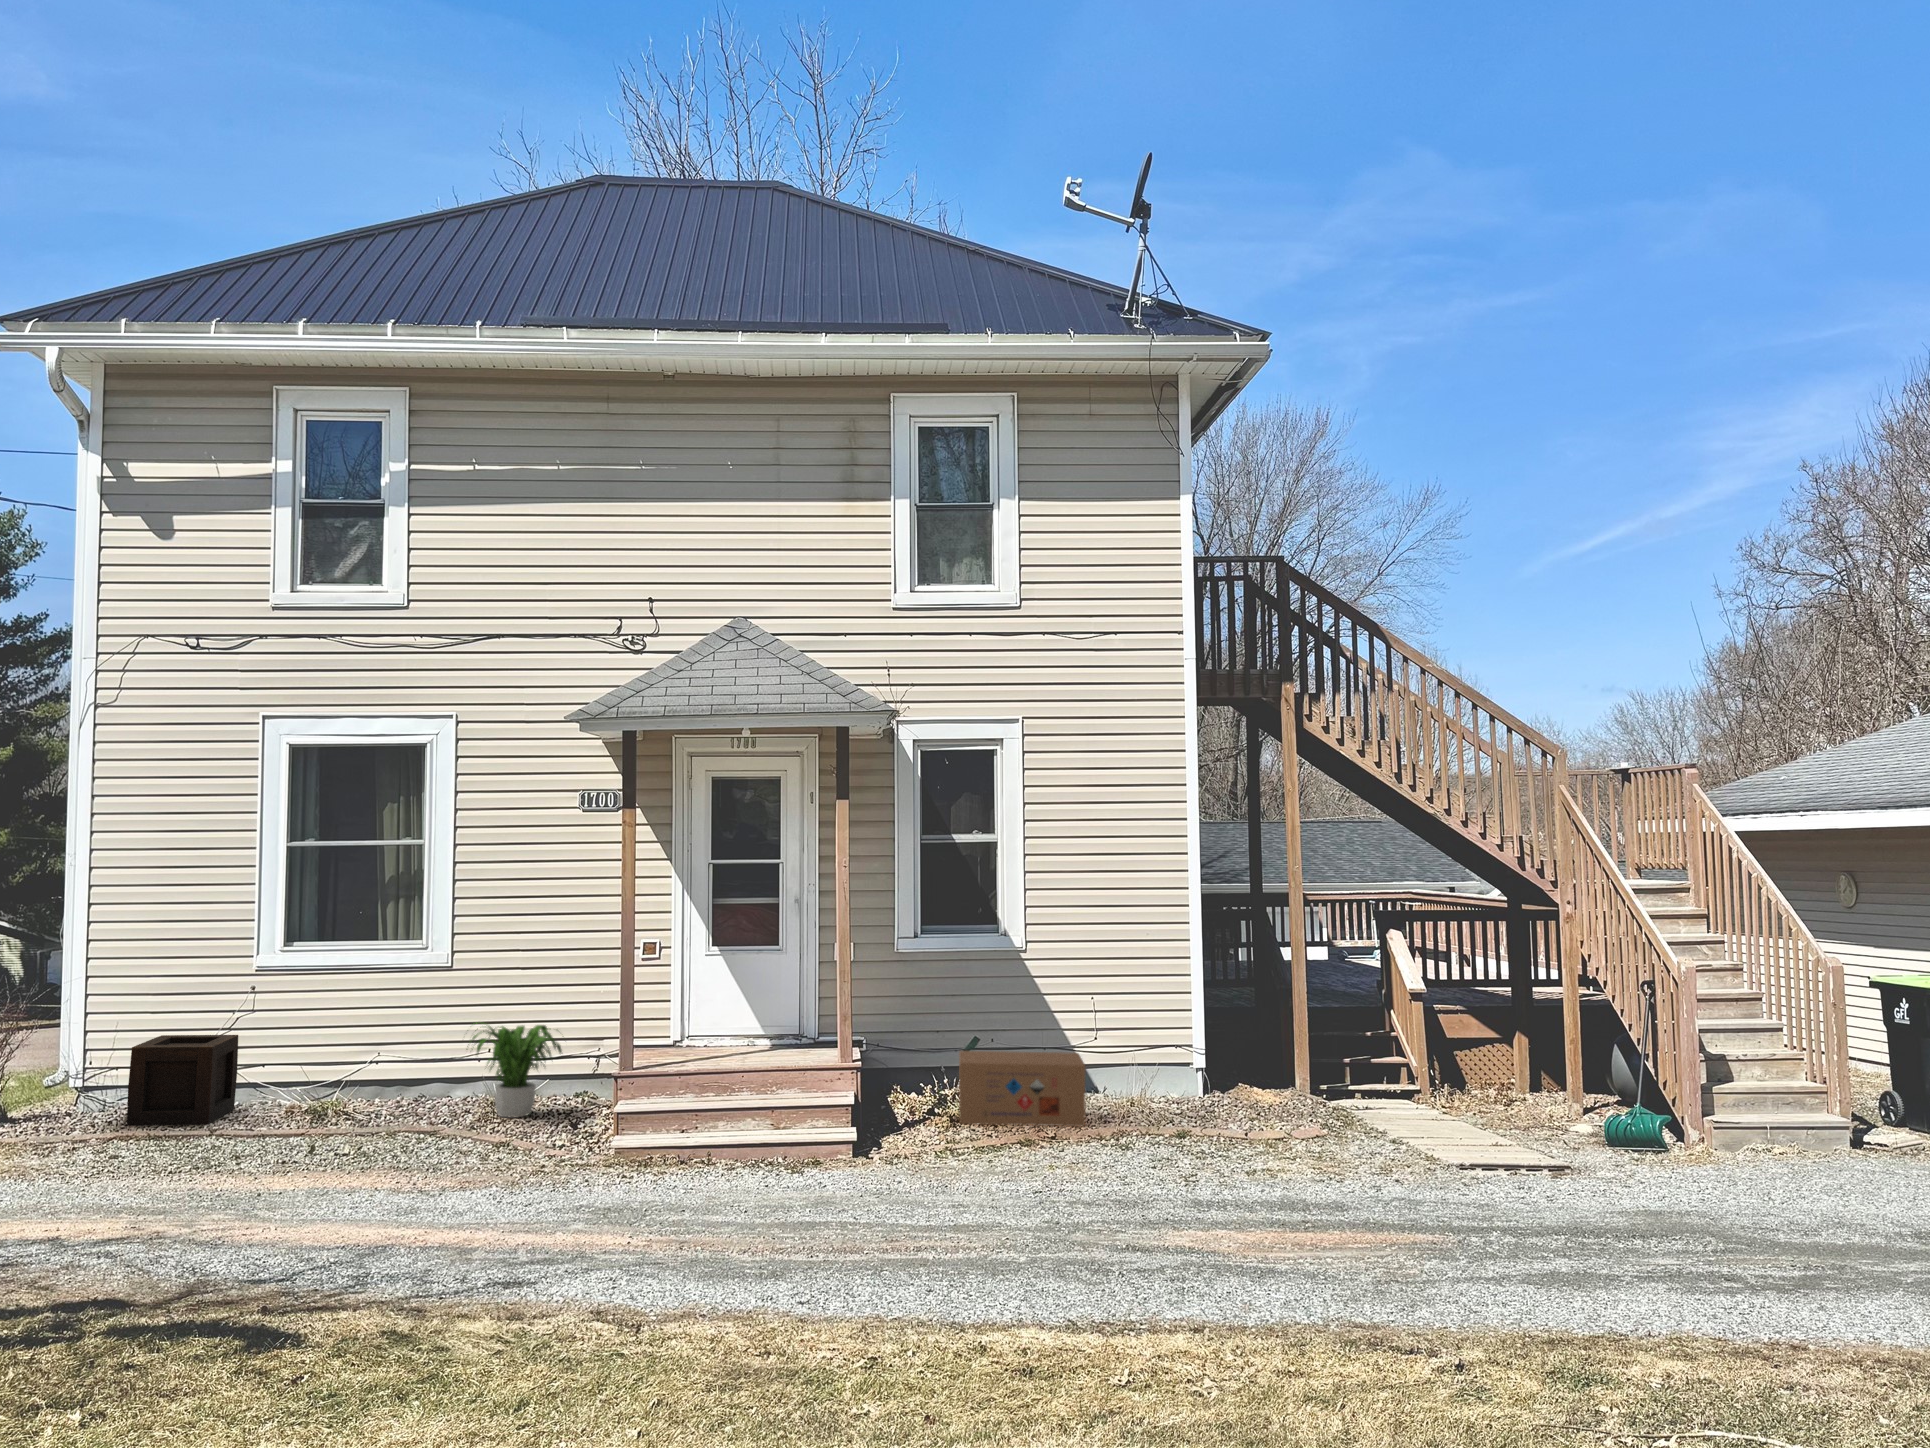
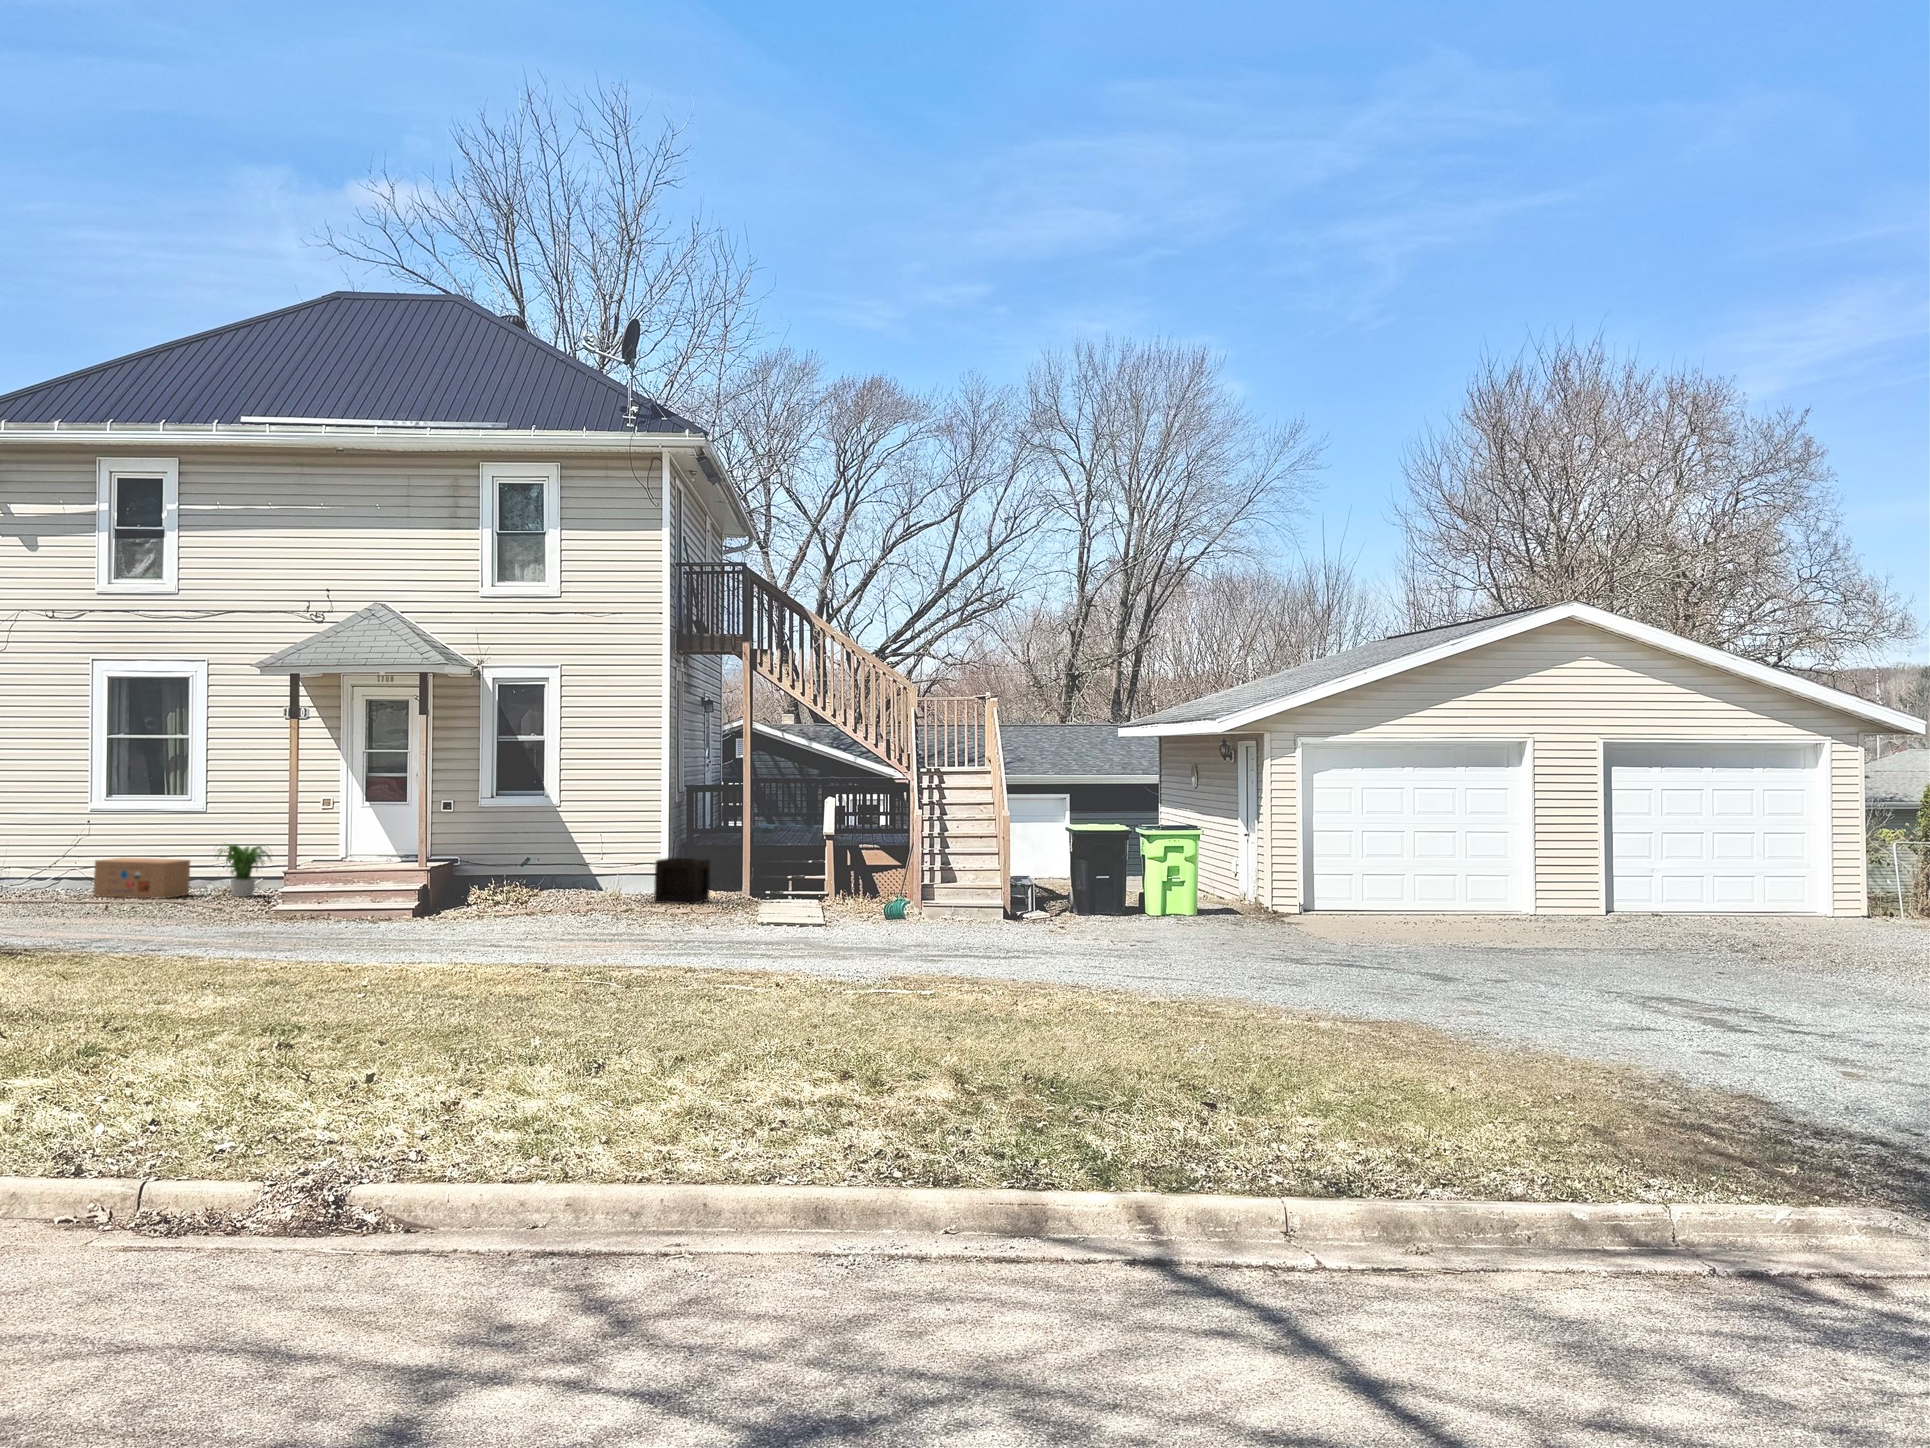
wooden crate: present [127,1035,238,1126] -> present [654,858,710,904]
cardboard box: present [959,1051,1085,1126] -> present [94,858,190,899]

